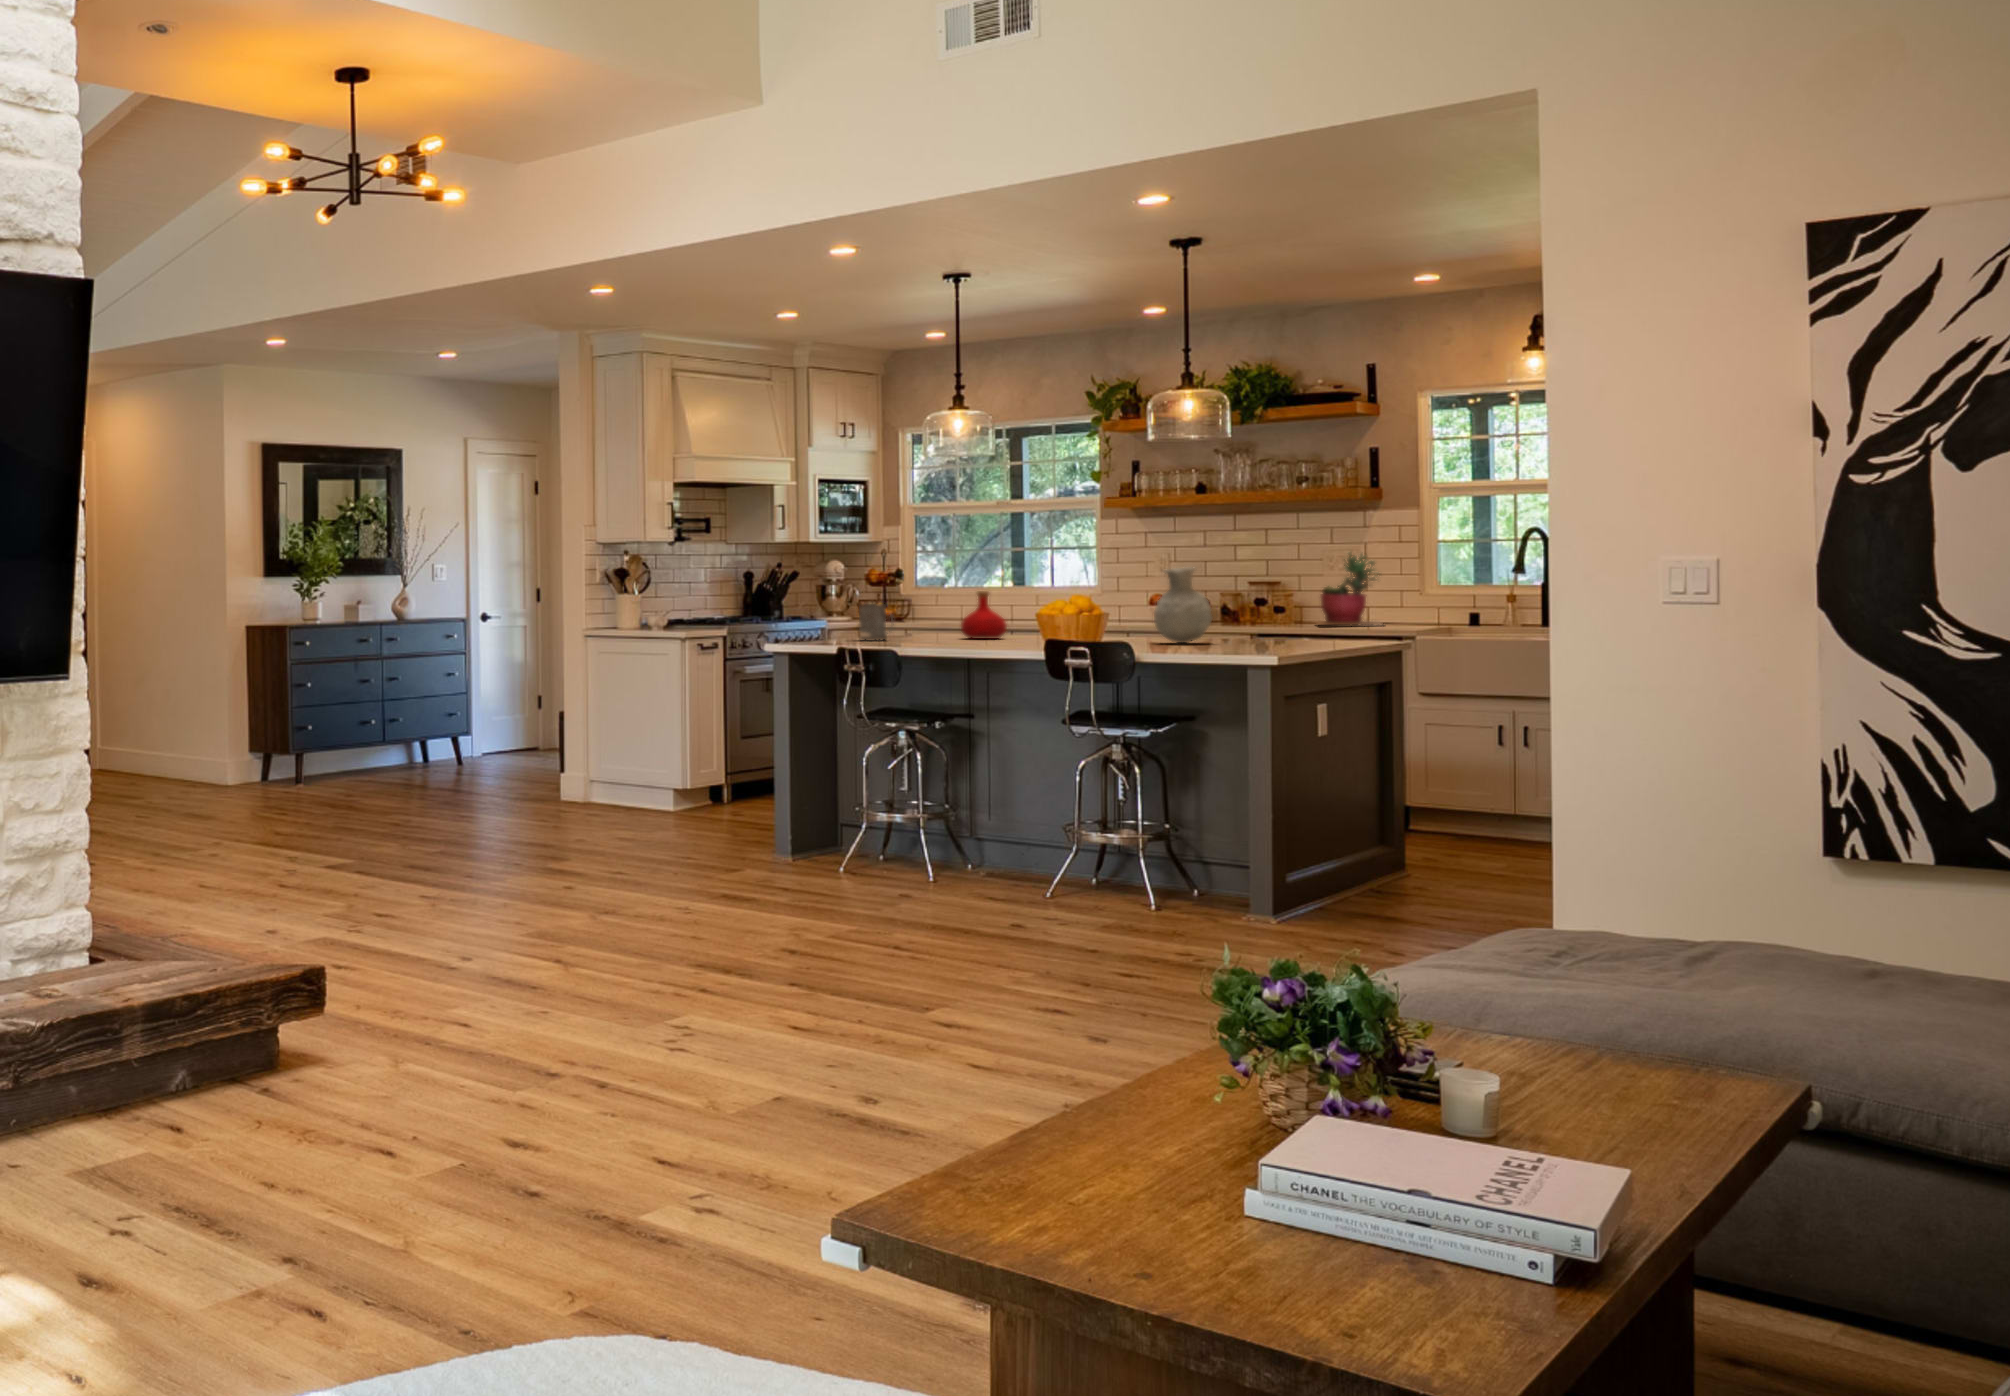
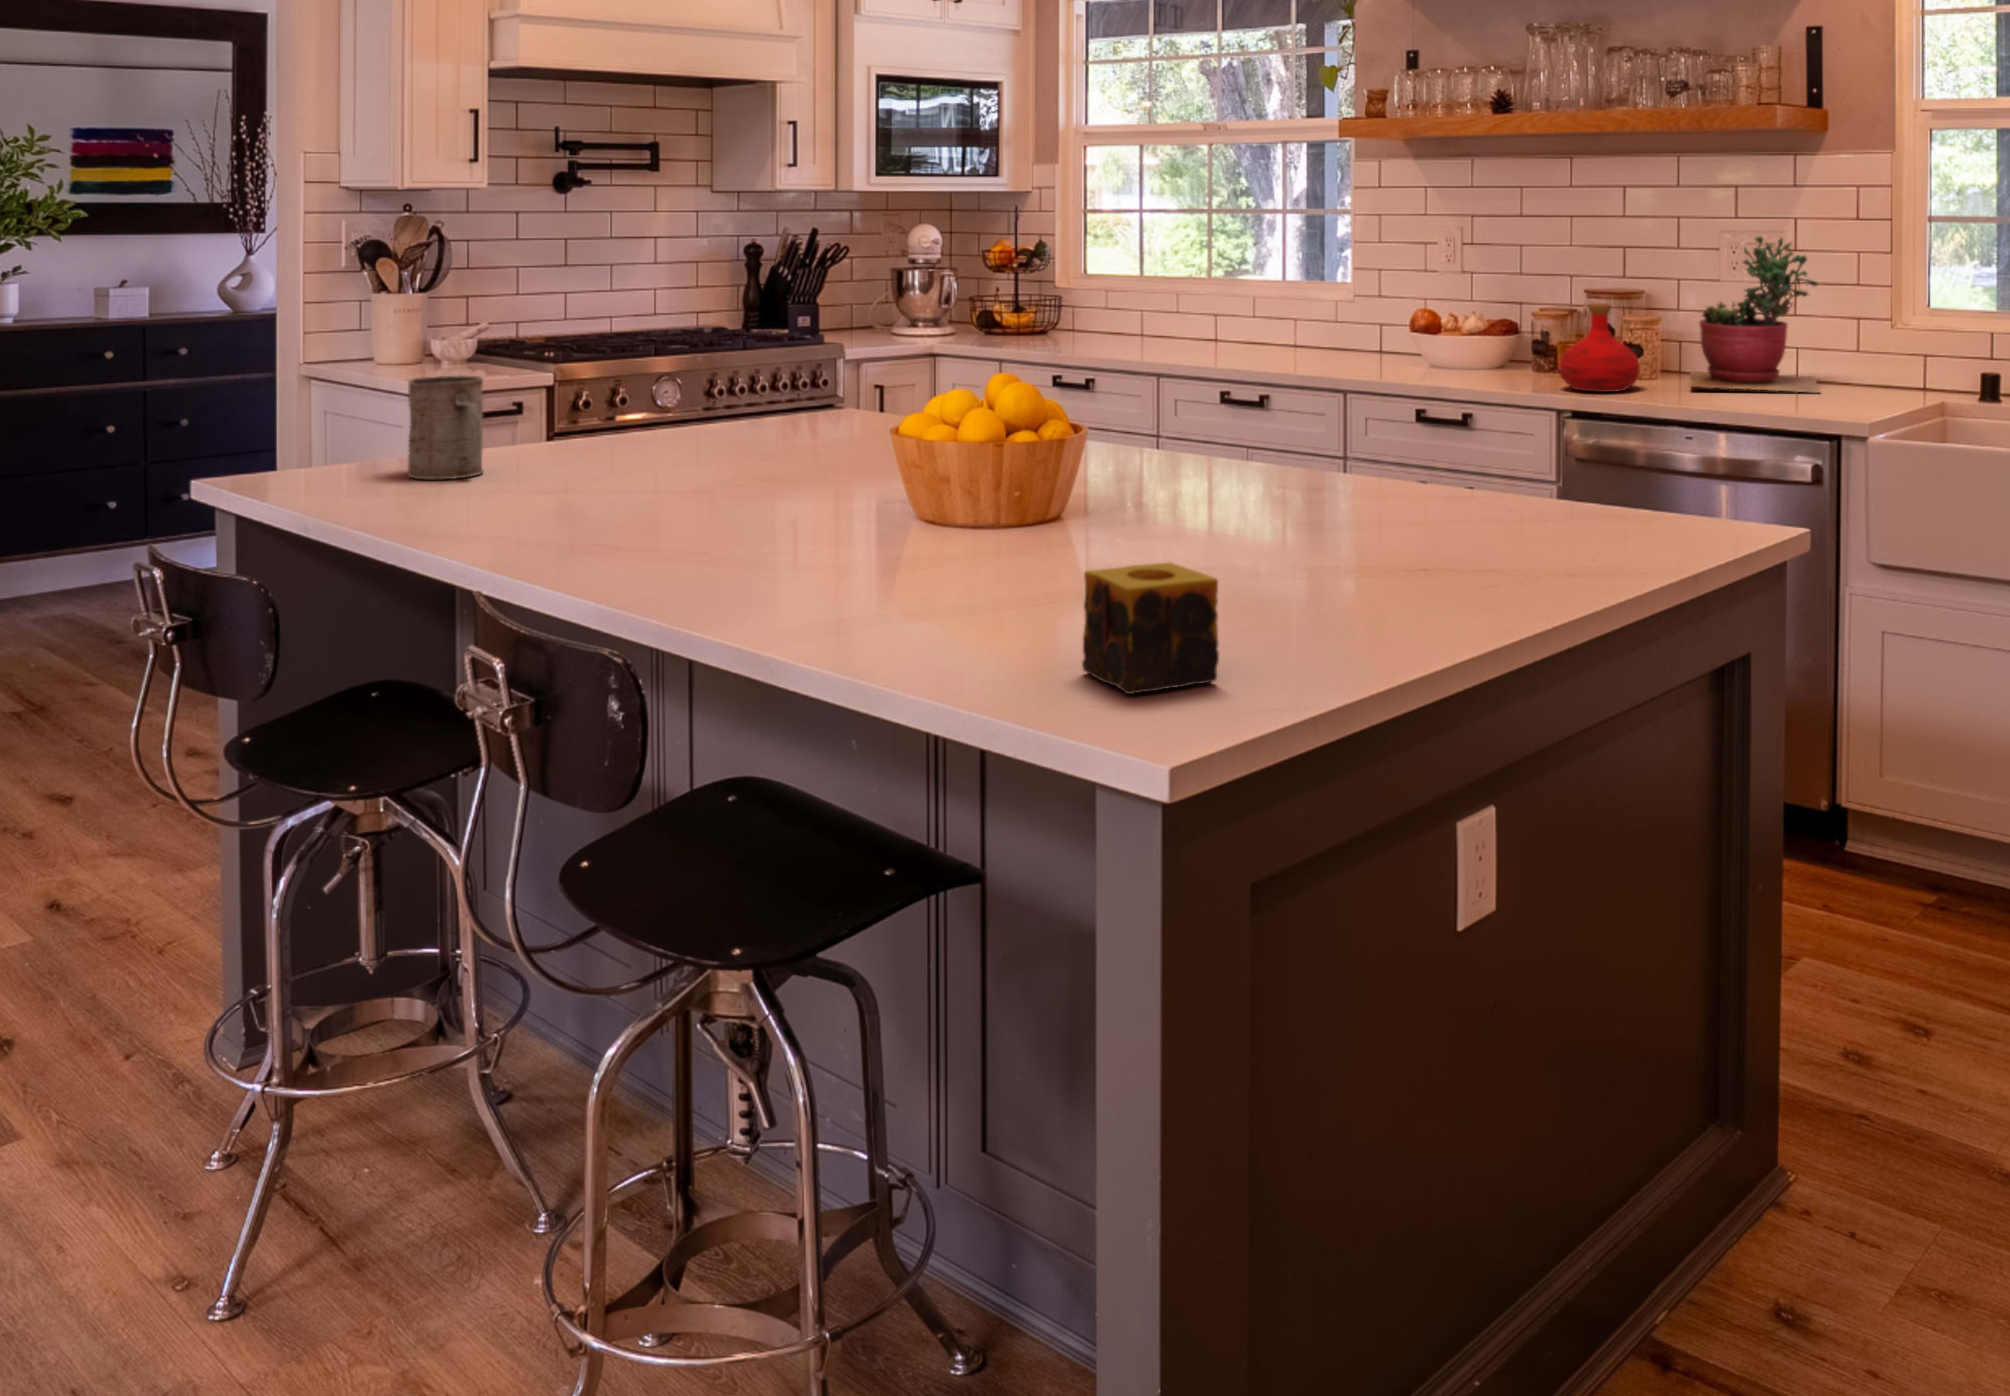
vase: present [1154,567,1212,643] -> none [1050,312,1220,542]
bottle: present [961,591,1007,639] -> present [1559,303,1640,392]
candle: none [1231,624,1273,652] -> present [1082,563,1219,694]

